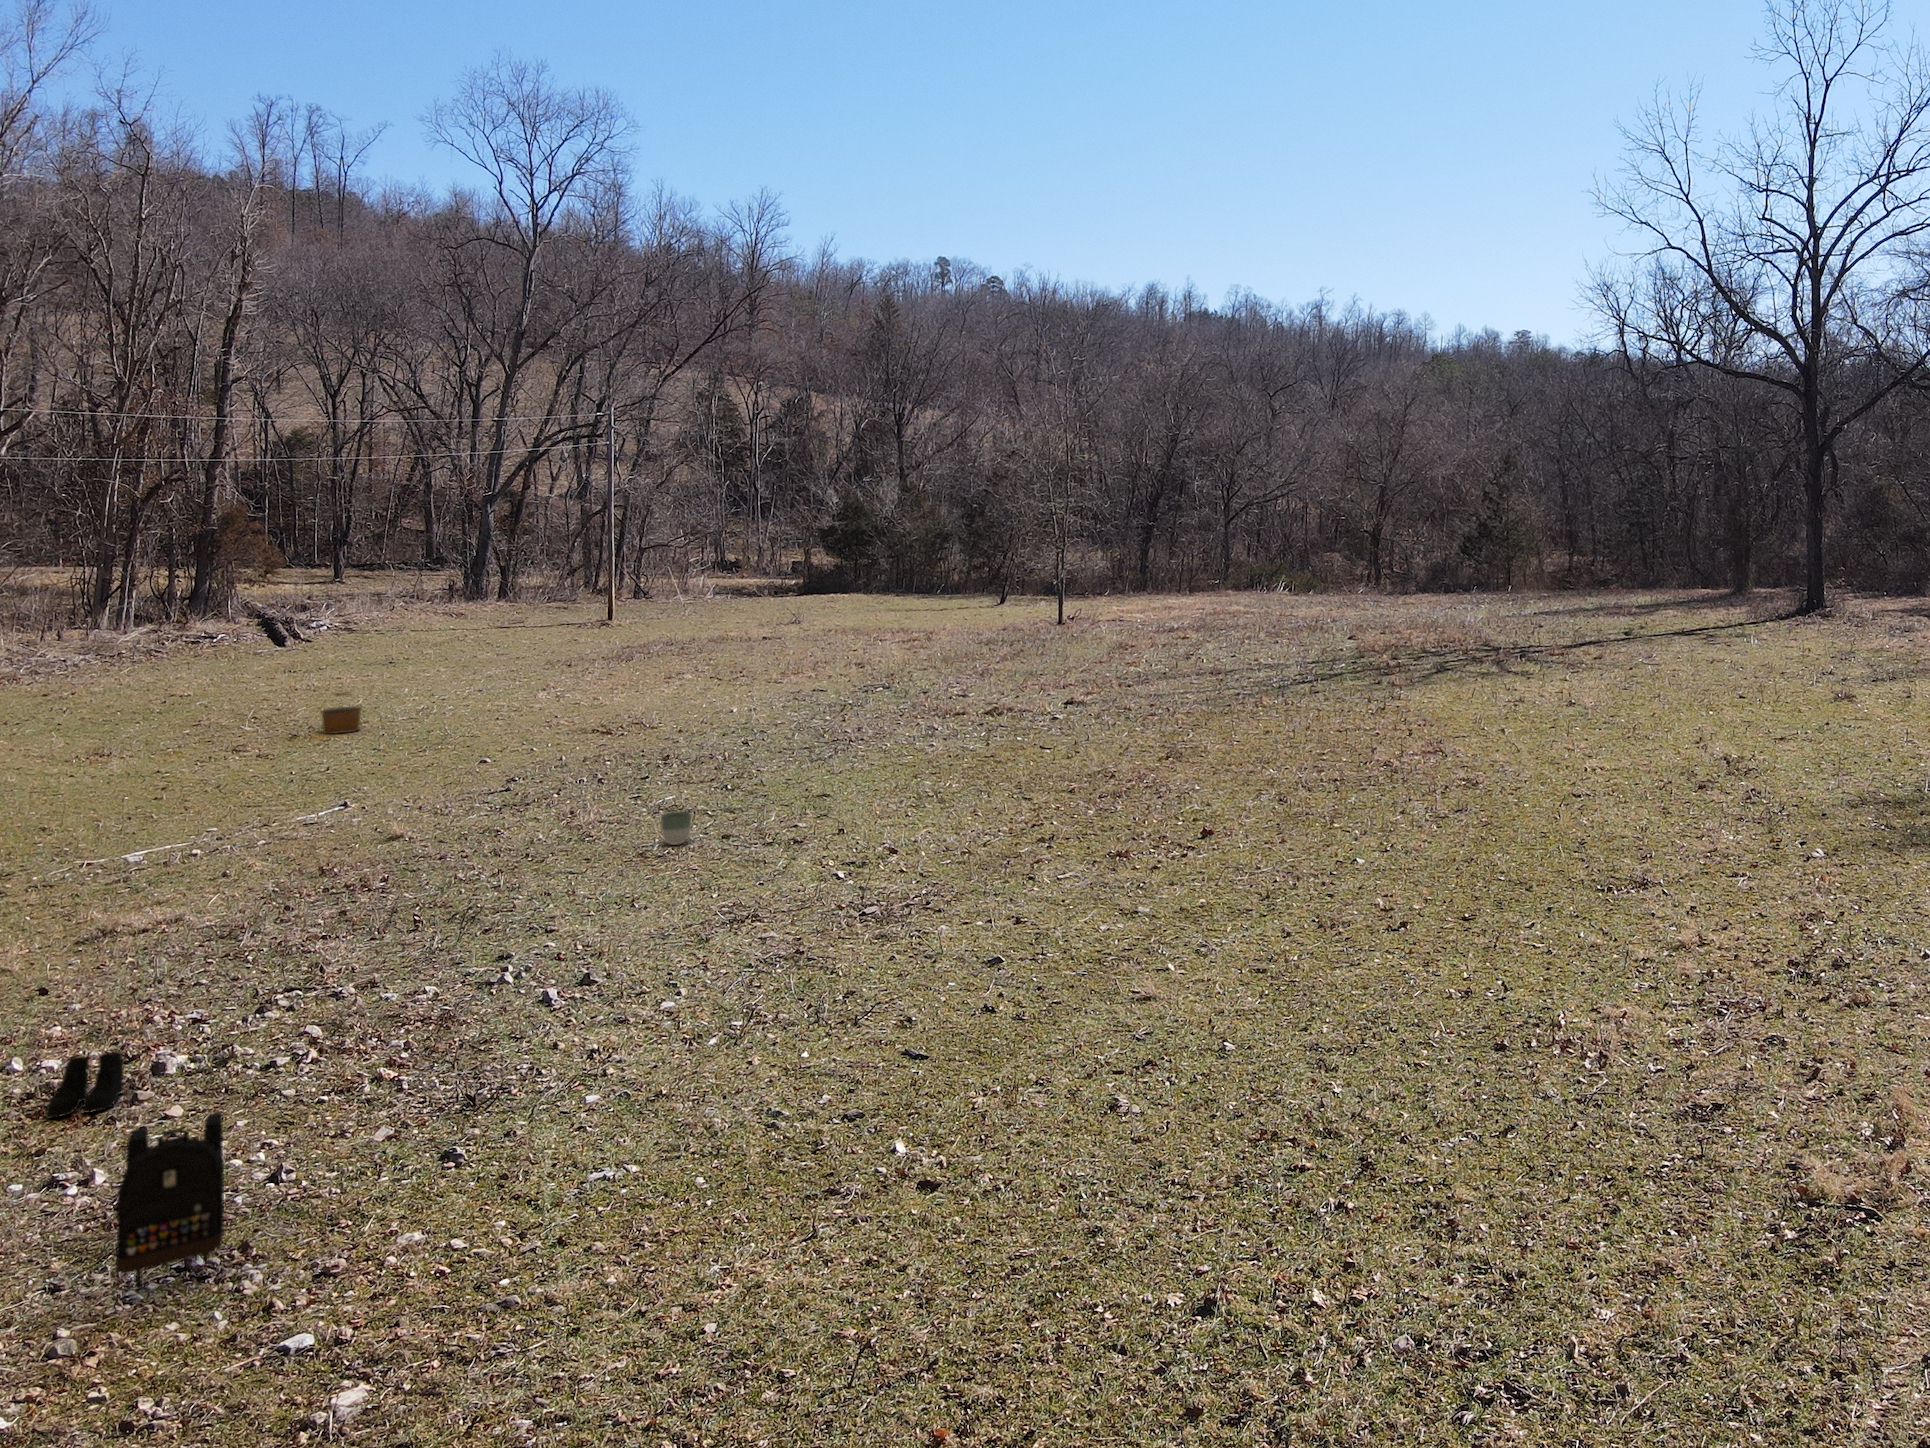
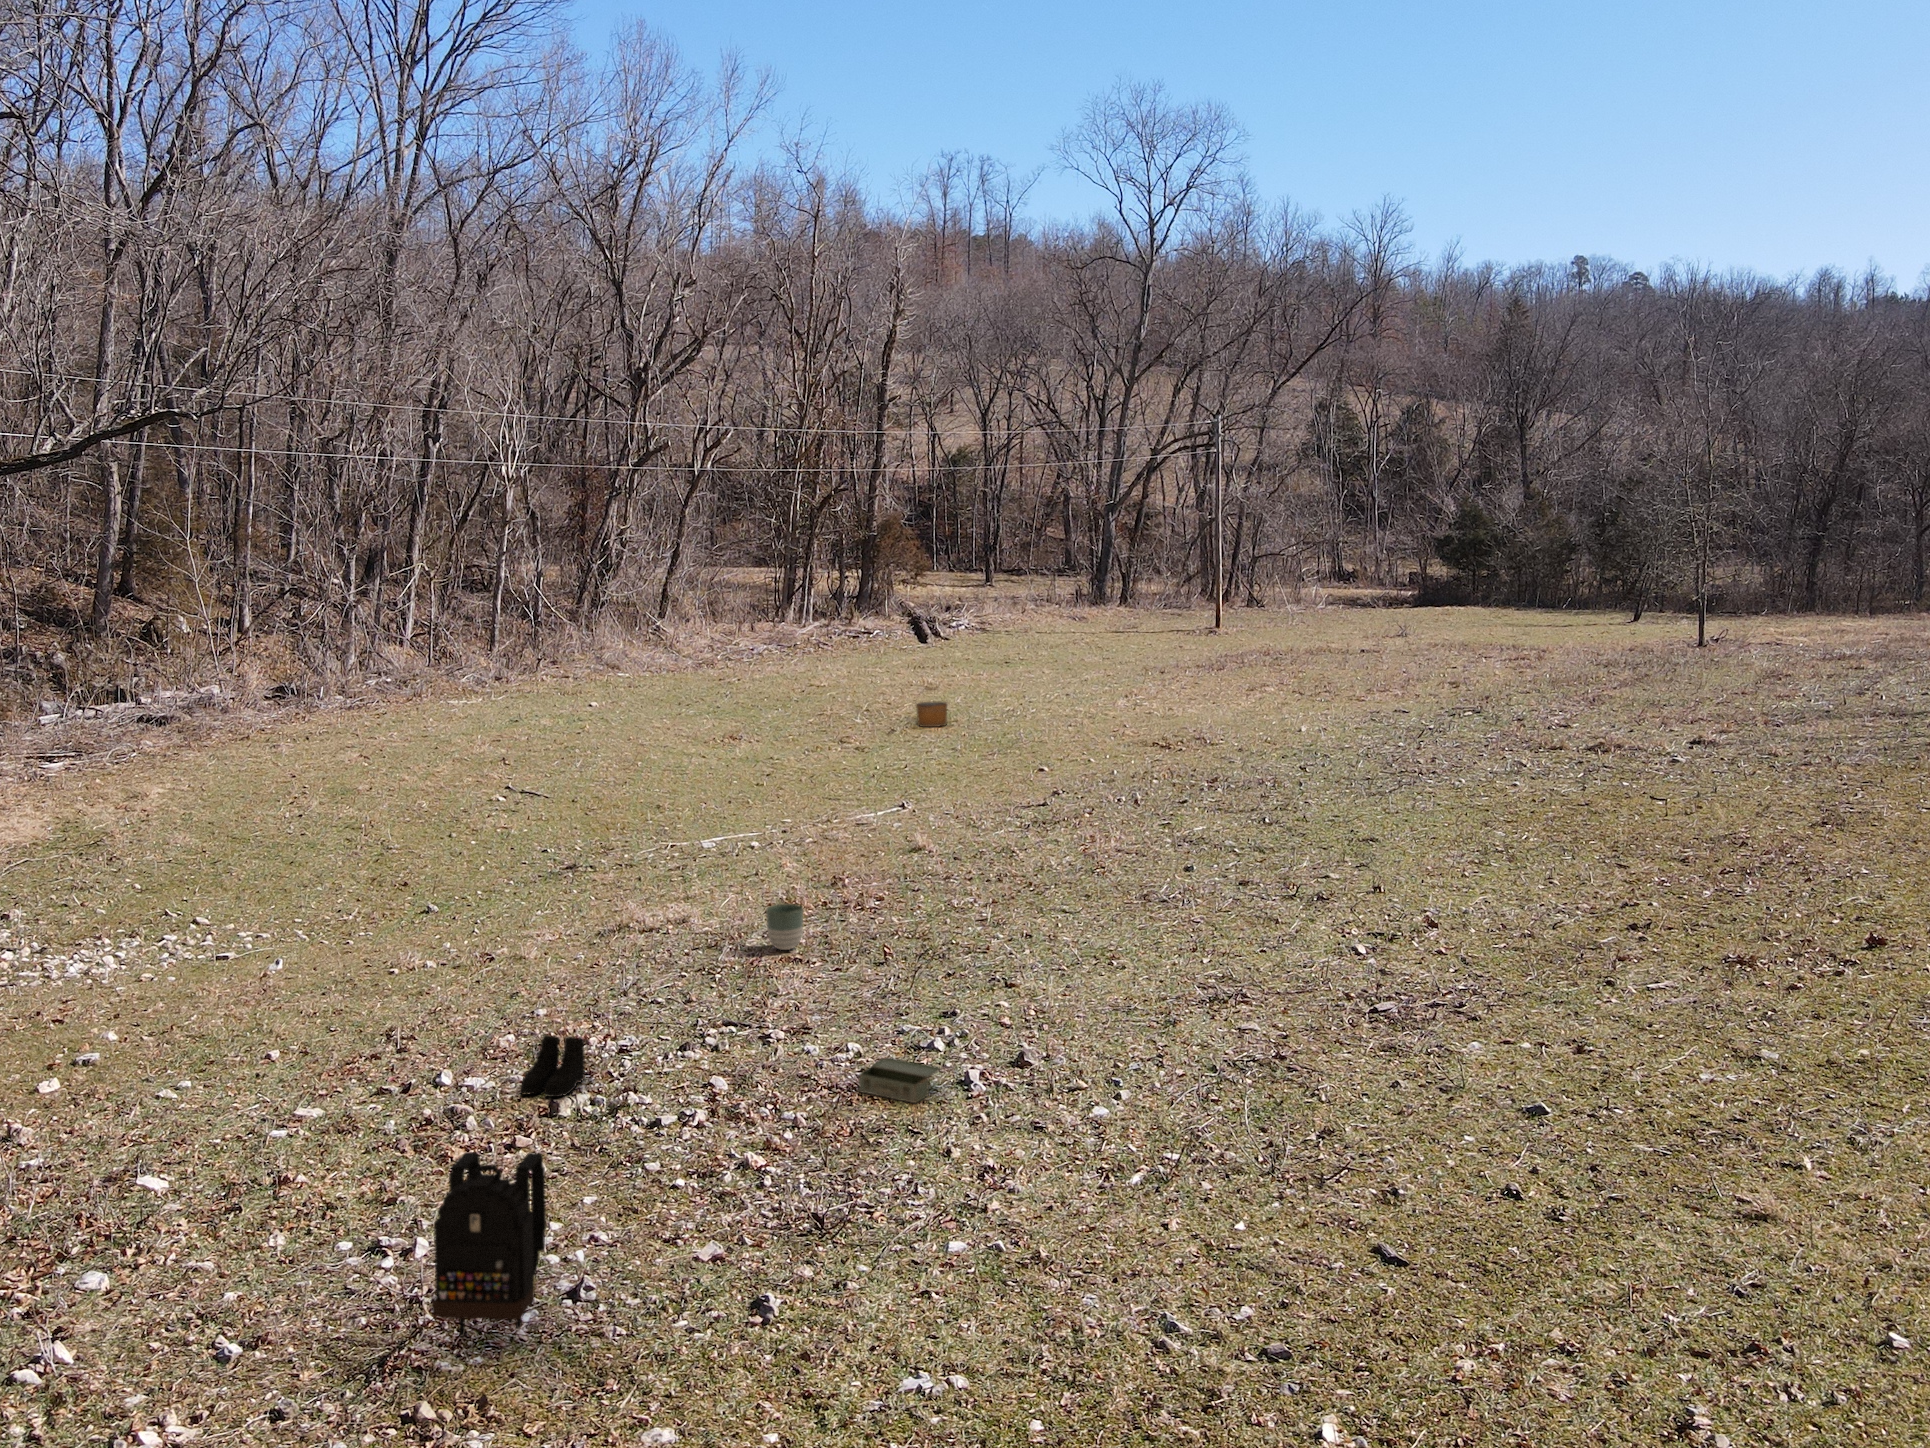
planter: present [661,811,691,845] -> present [766,904,803,950]
toolbox: none [438,1006,518,1042] -> present [858,1058,940,1103]

